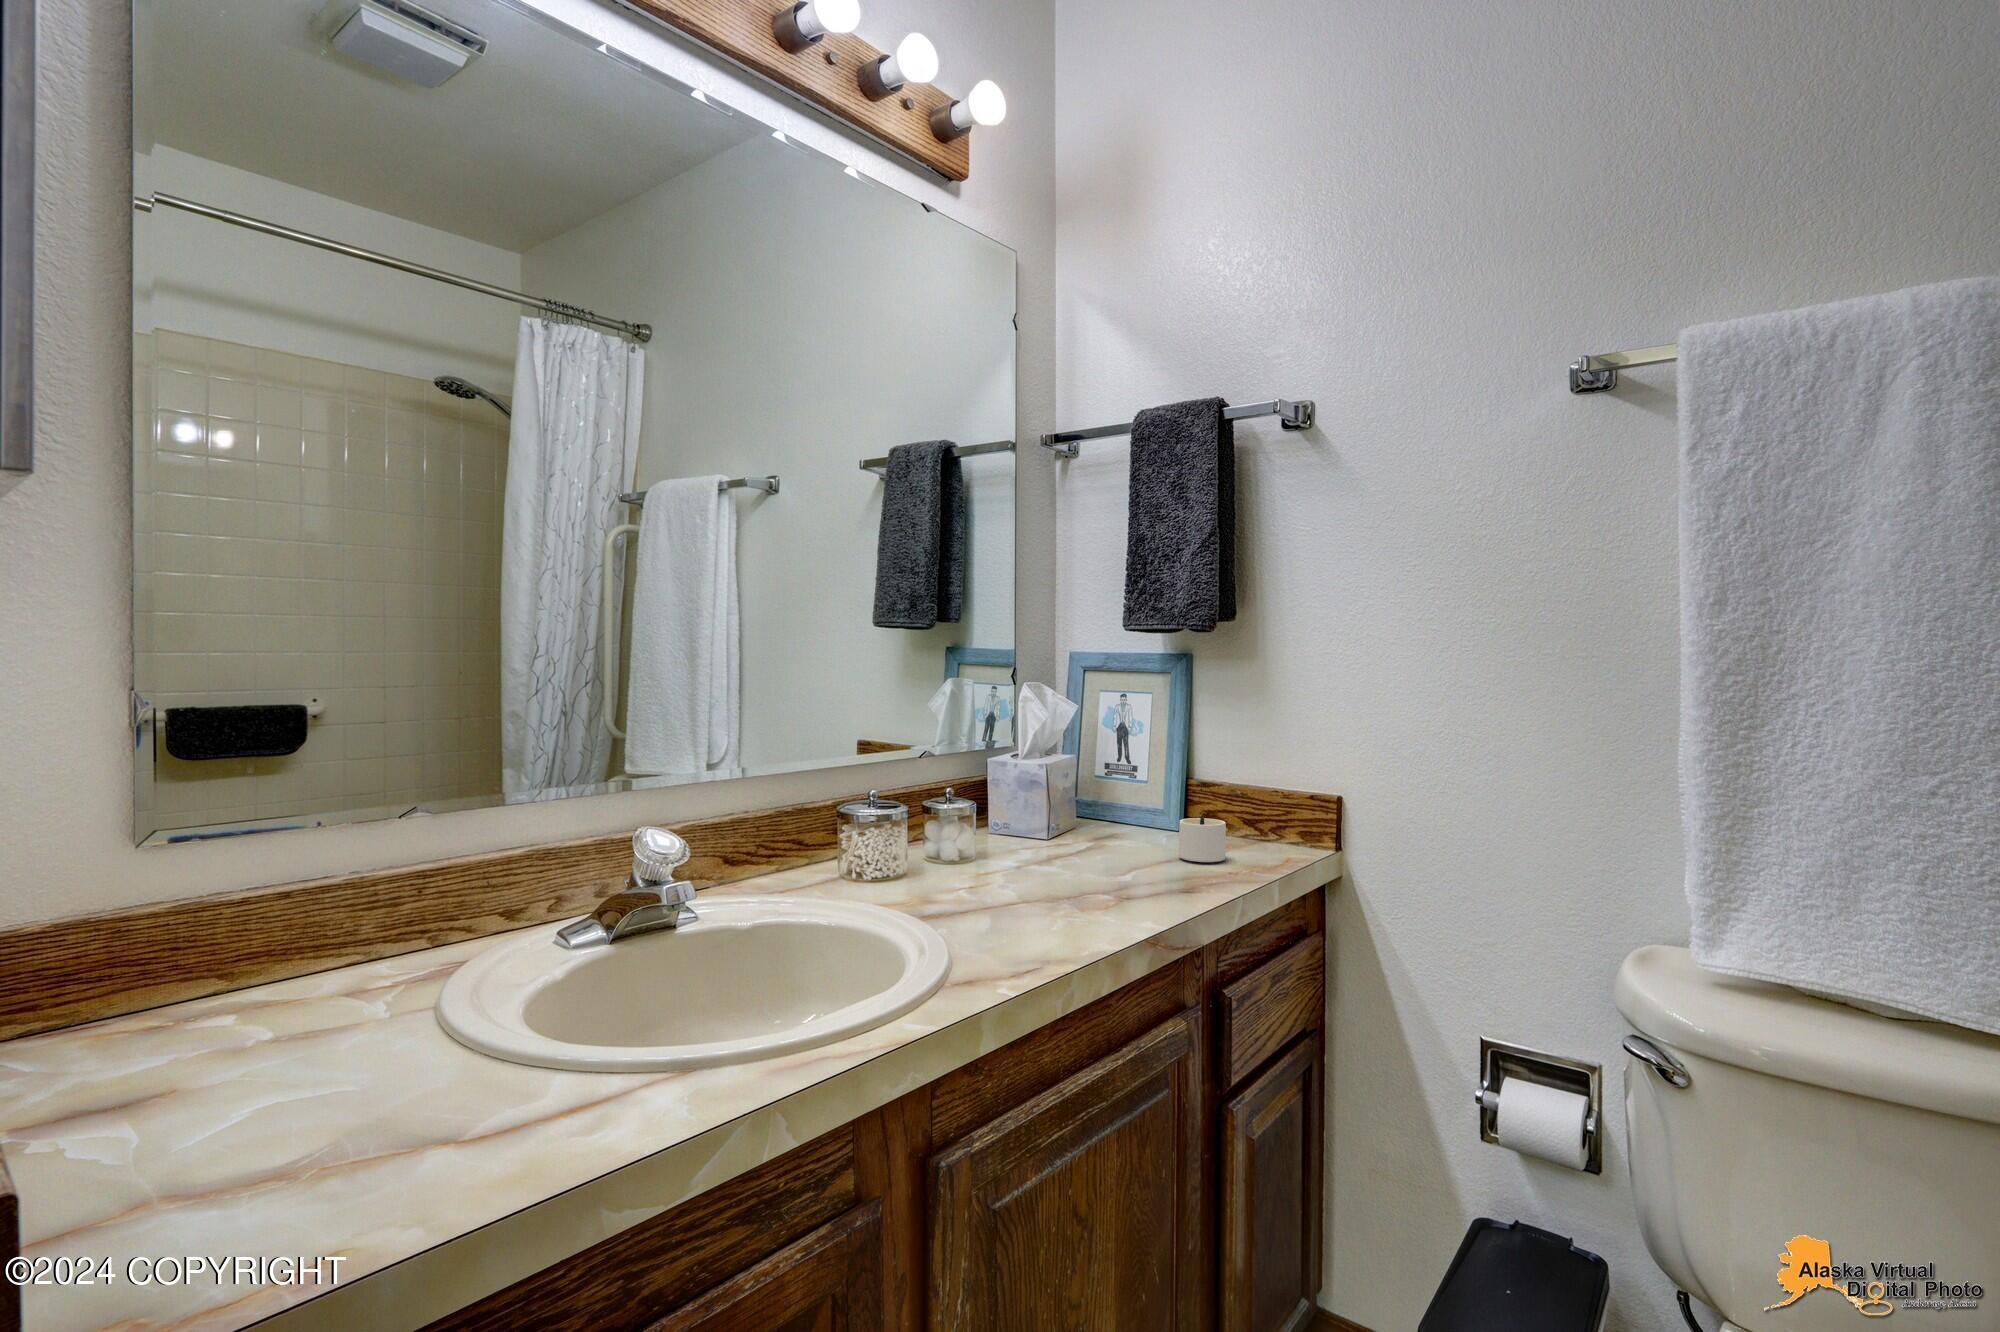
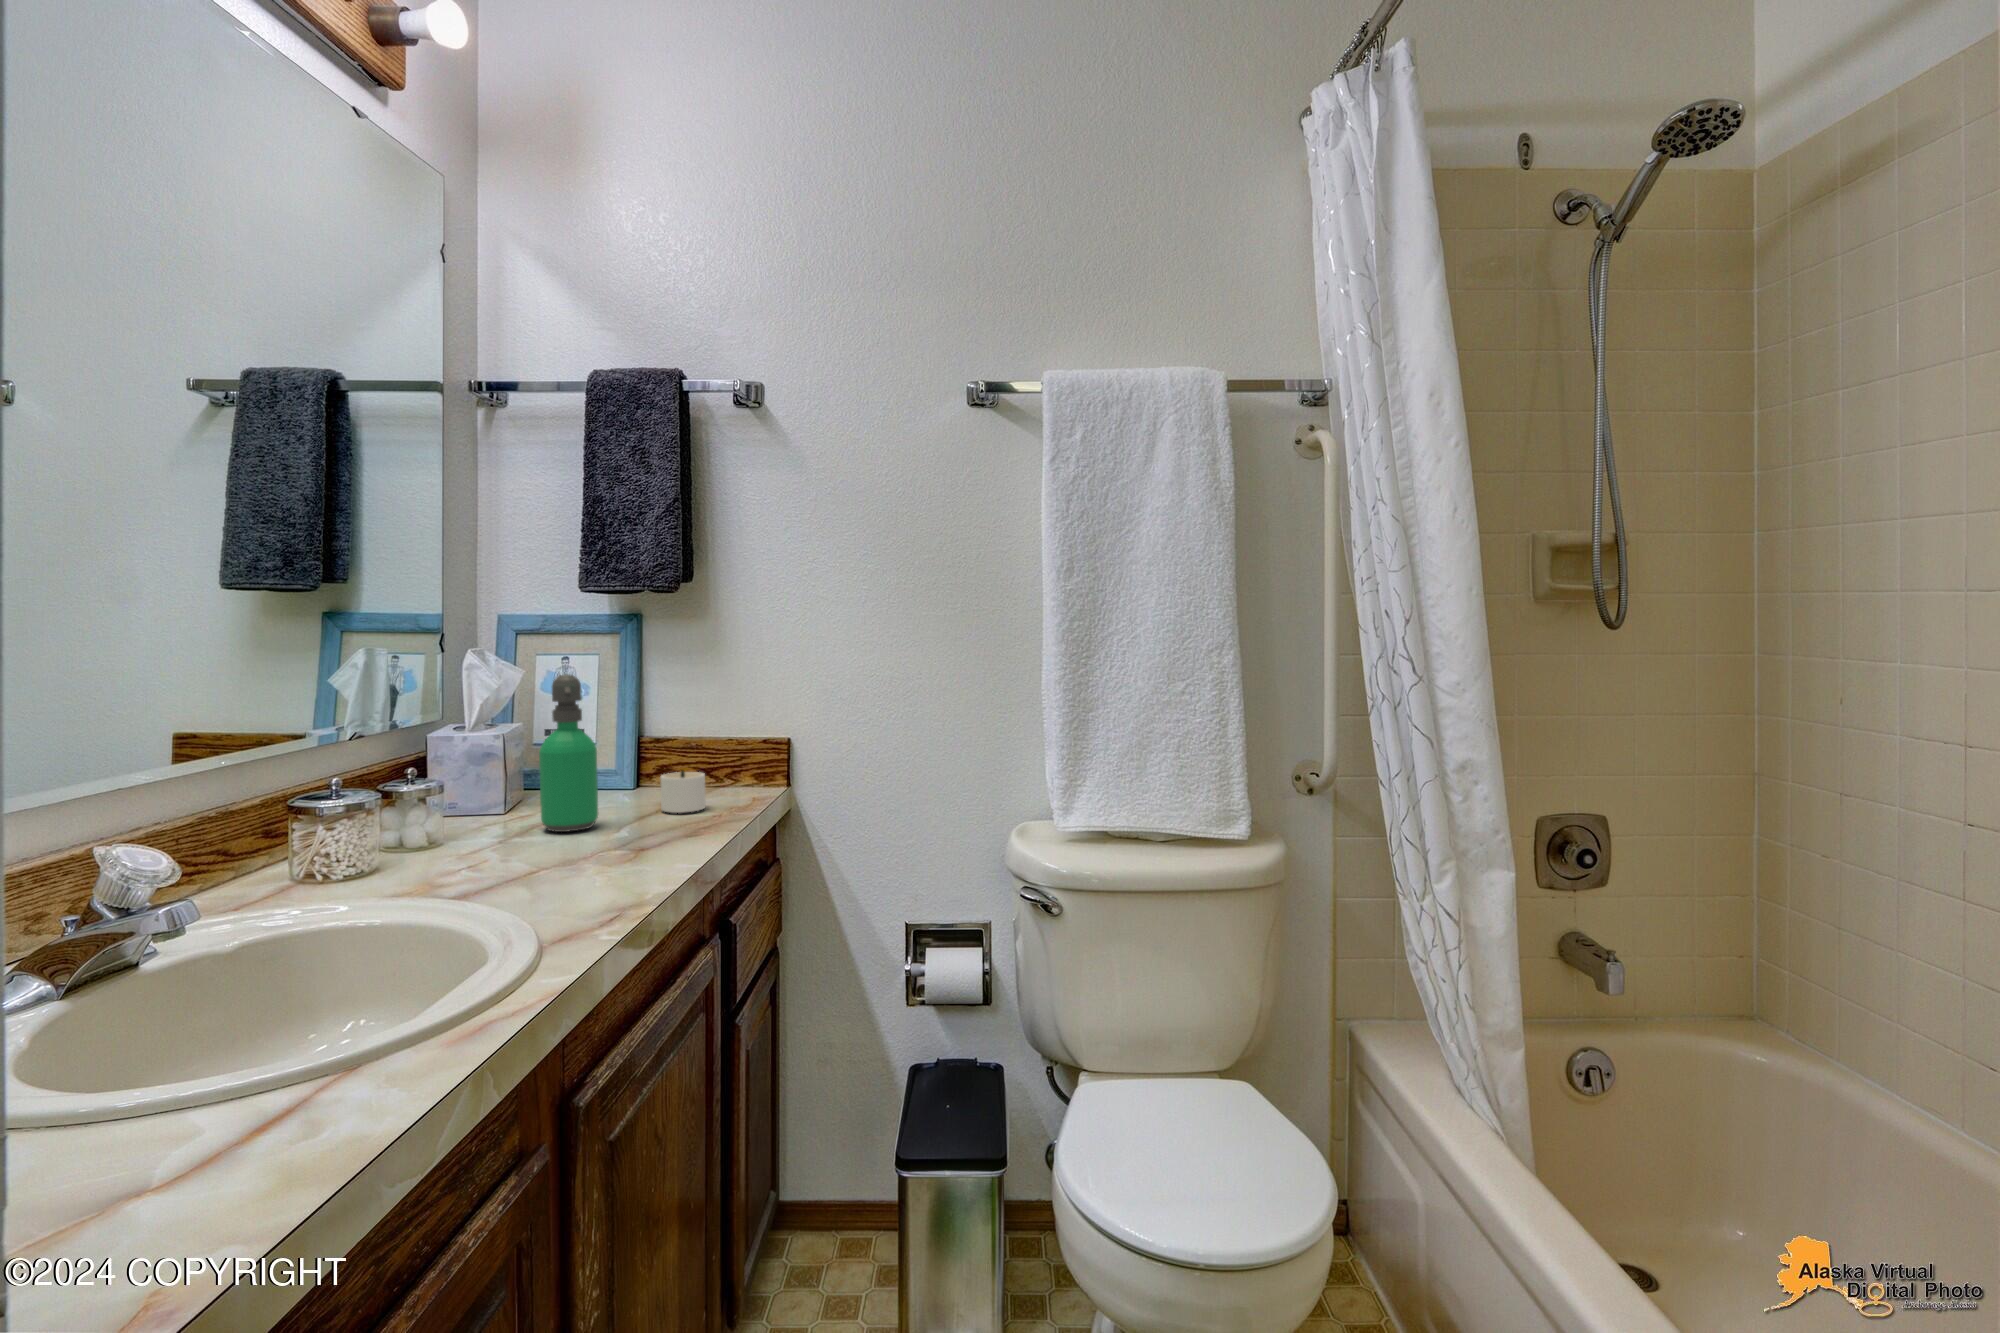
soap dispenser: none [1056,709,1109,866] -> present [539,674,598,832]

